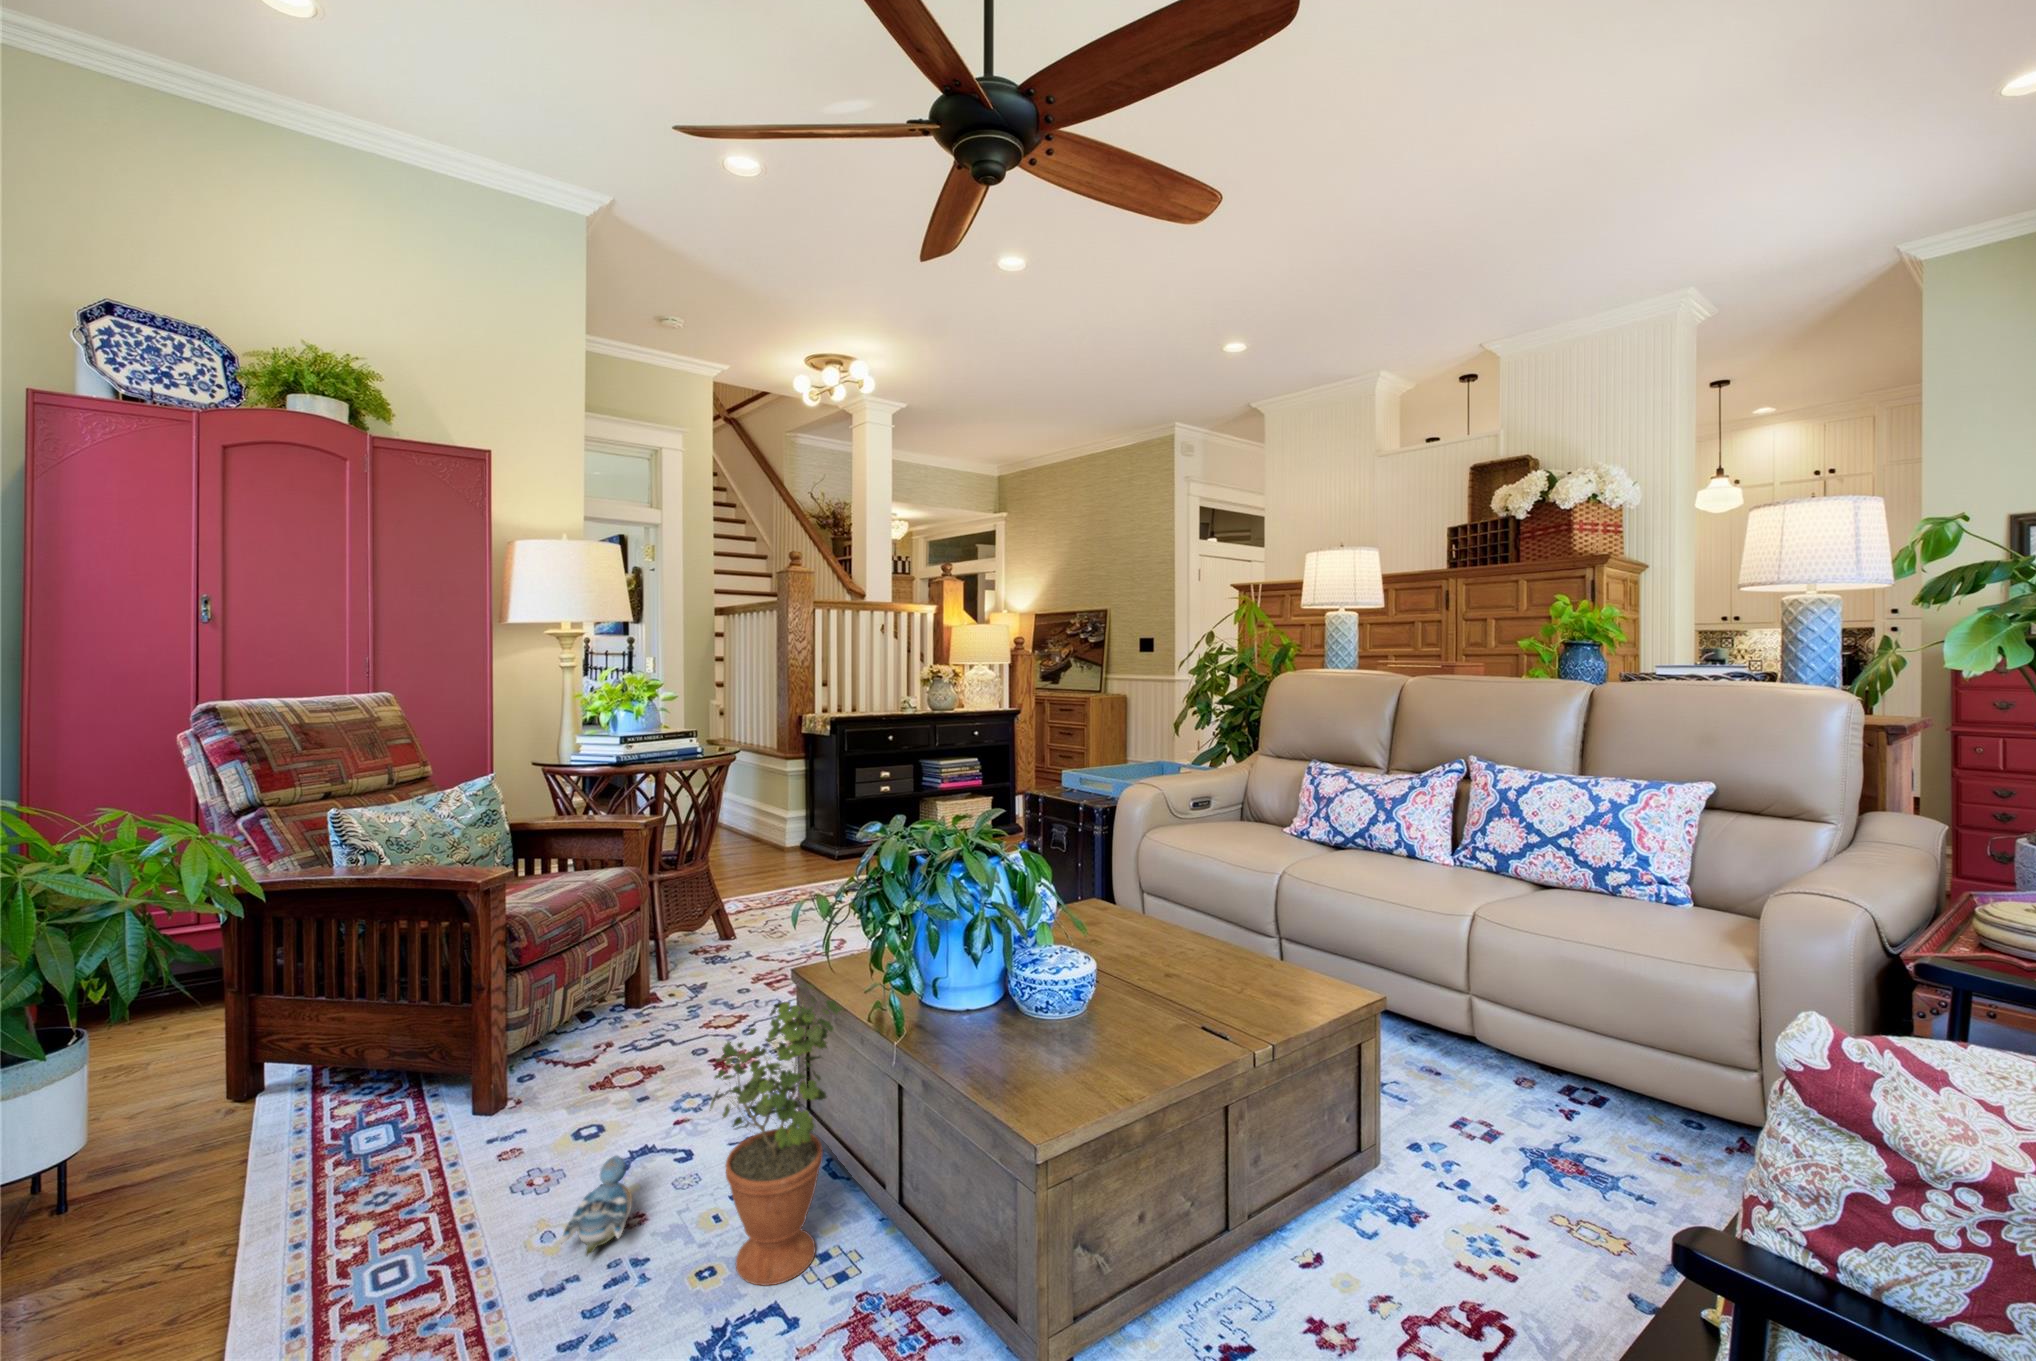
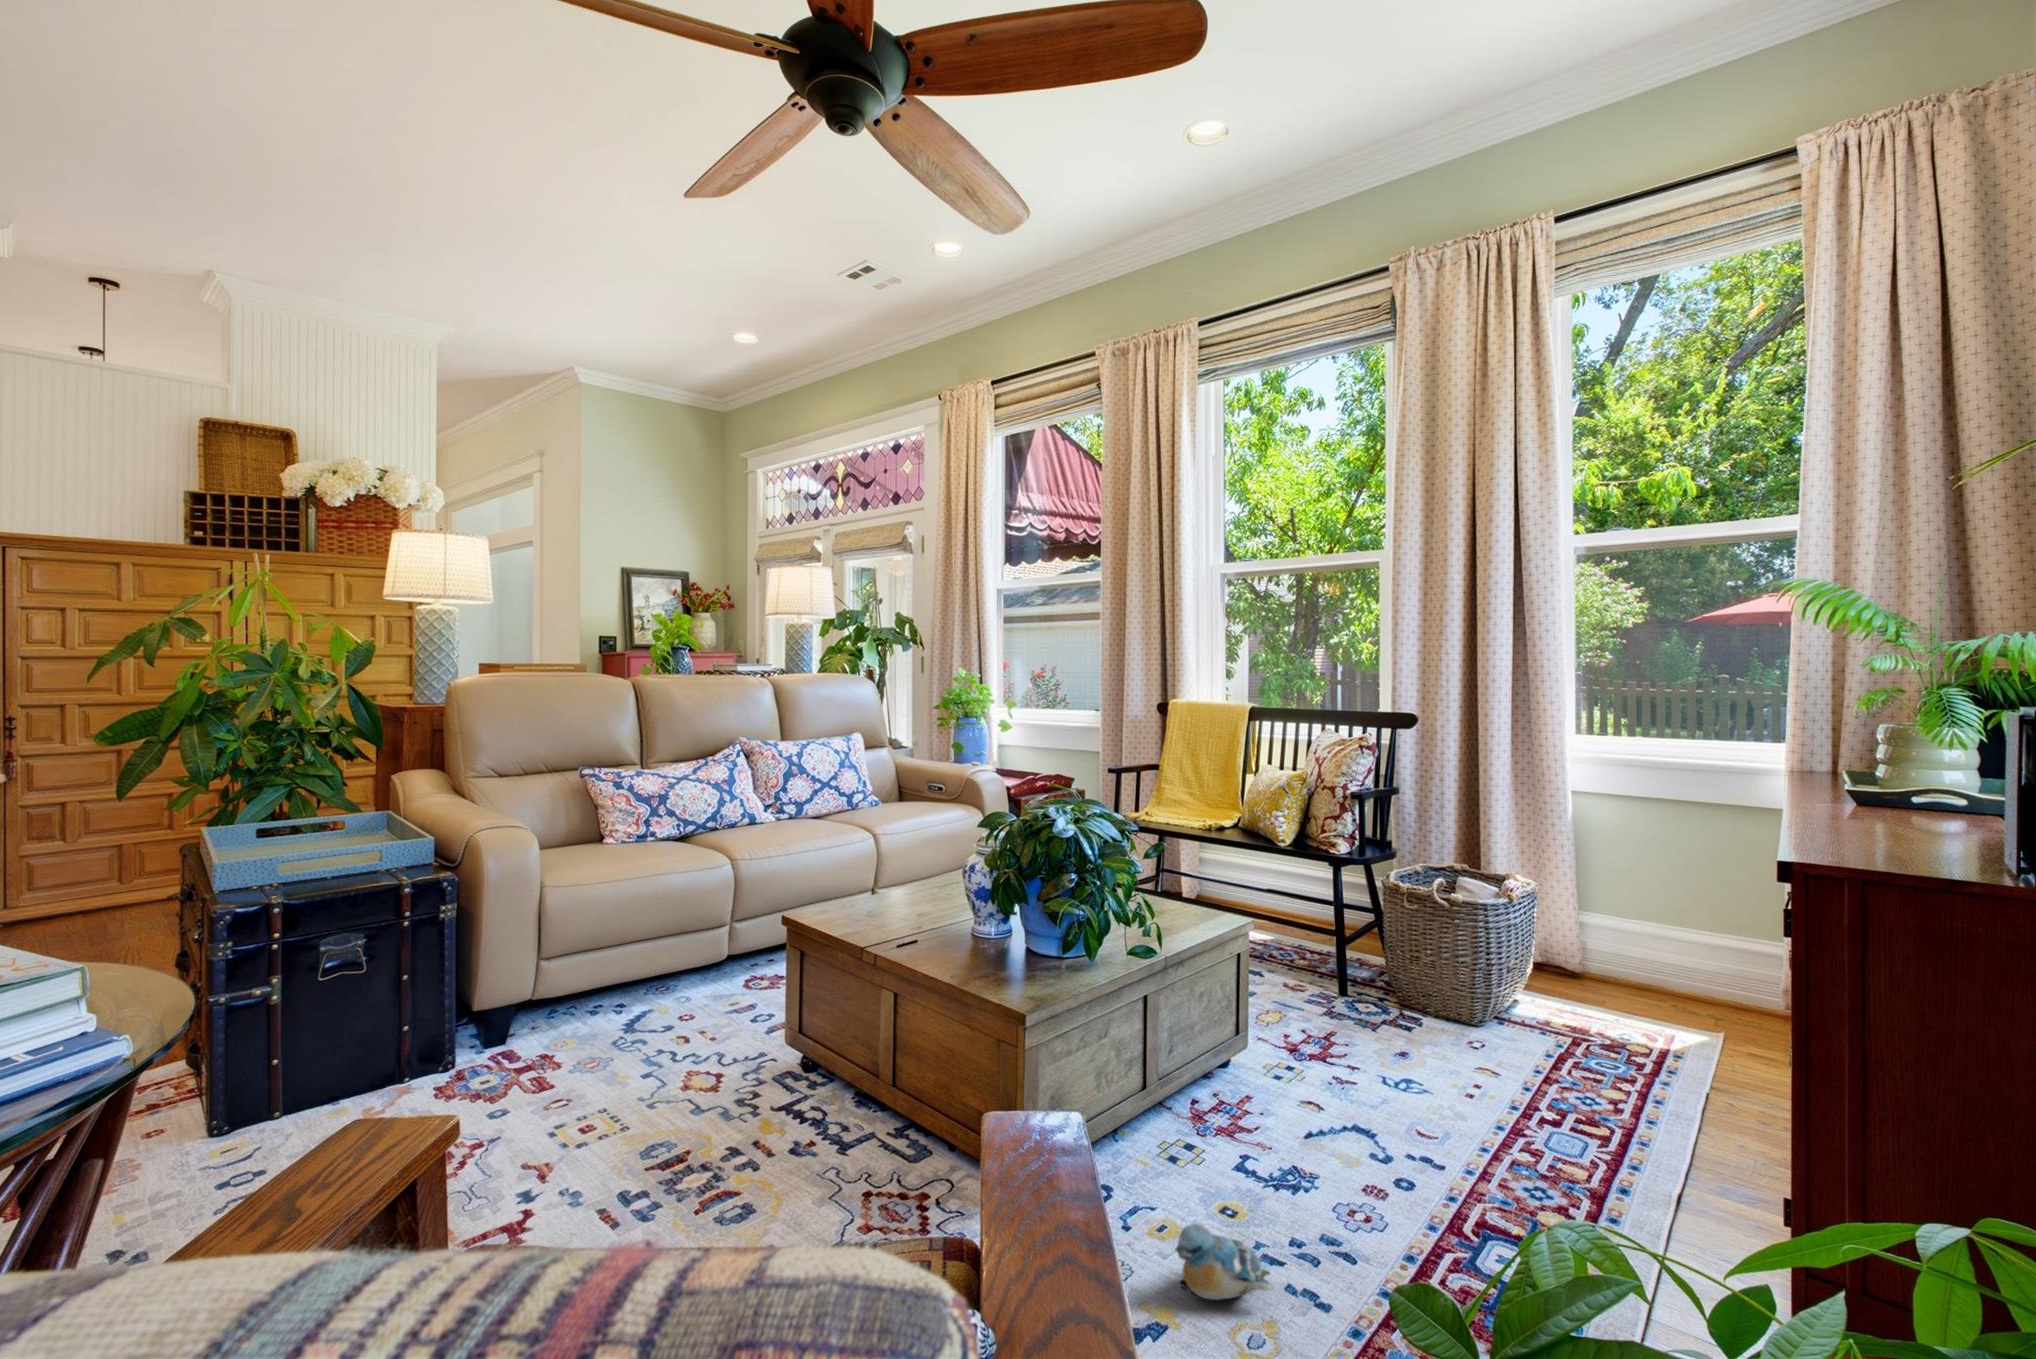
potted plant: present [710,985,843,1285] -> none [1139,926,1235,1194]

